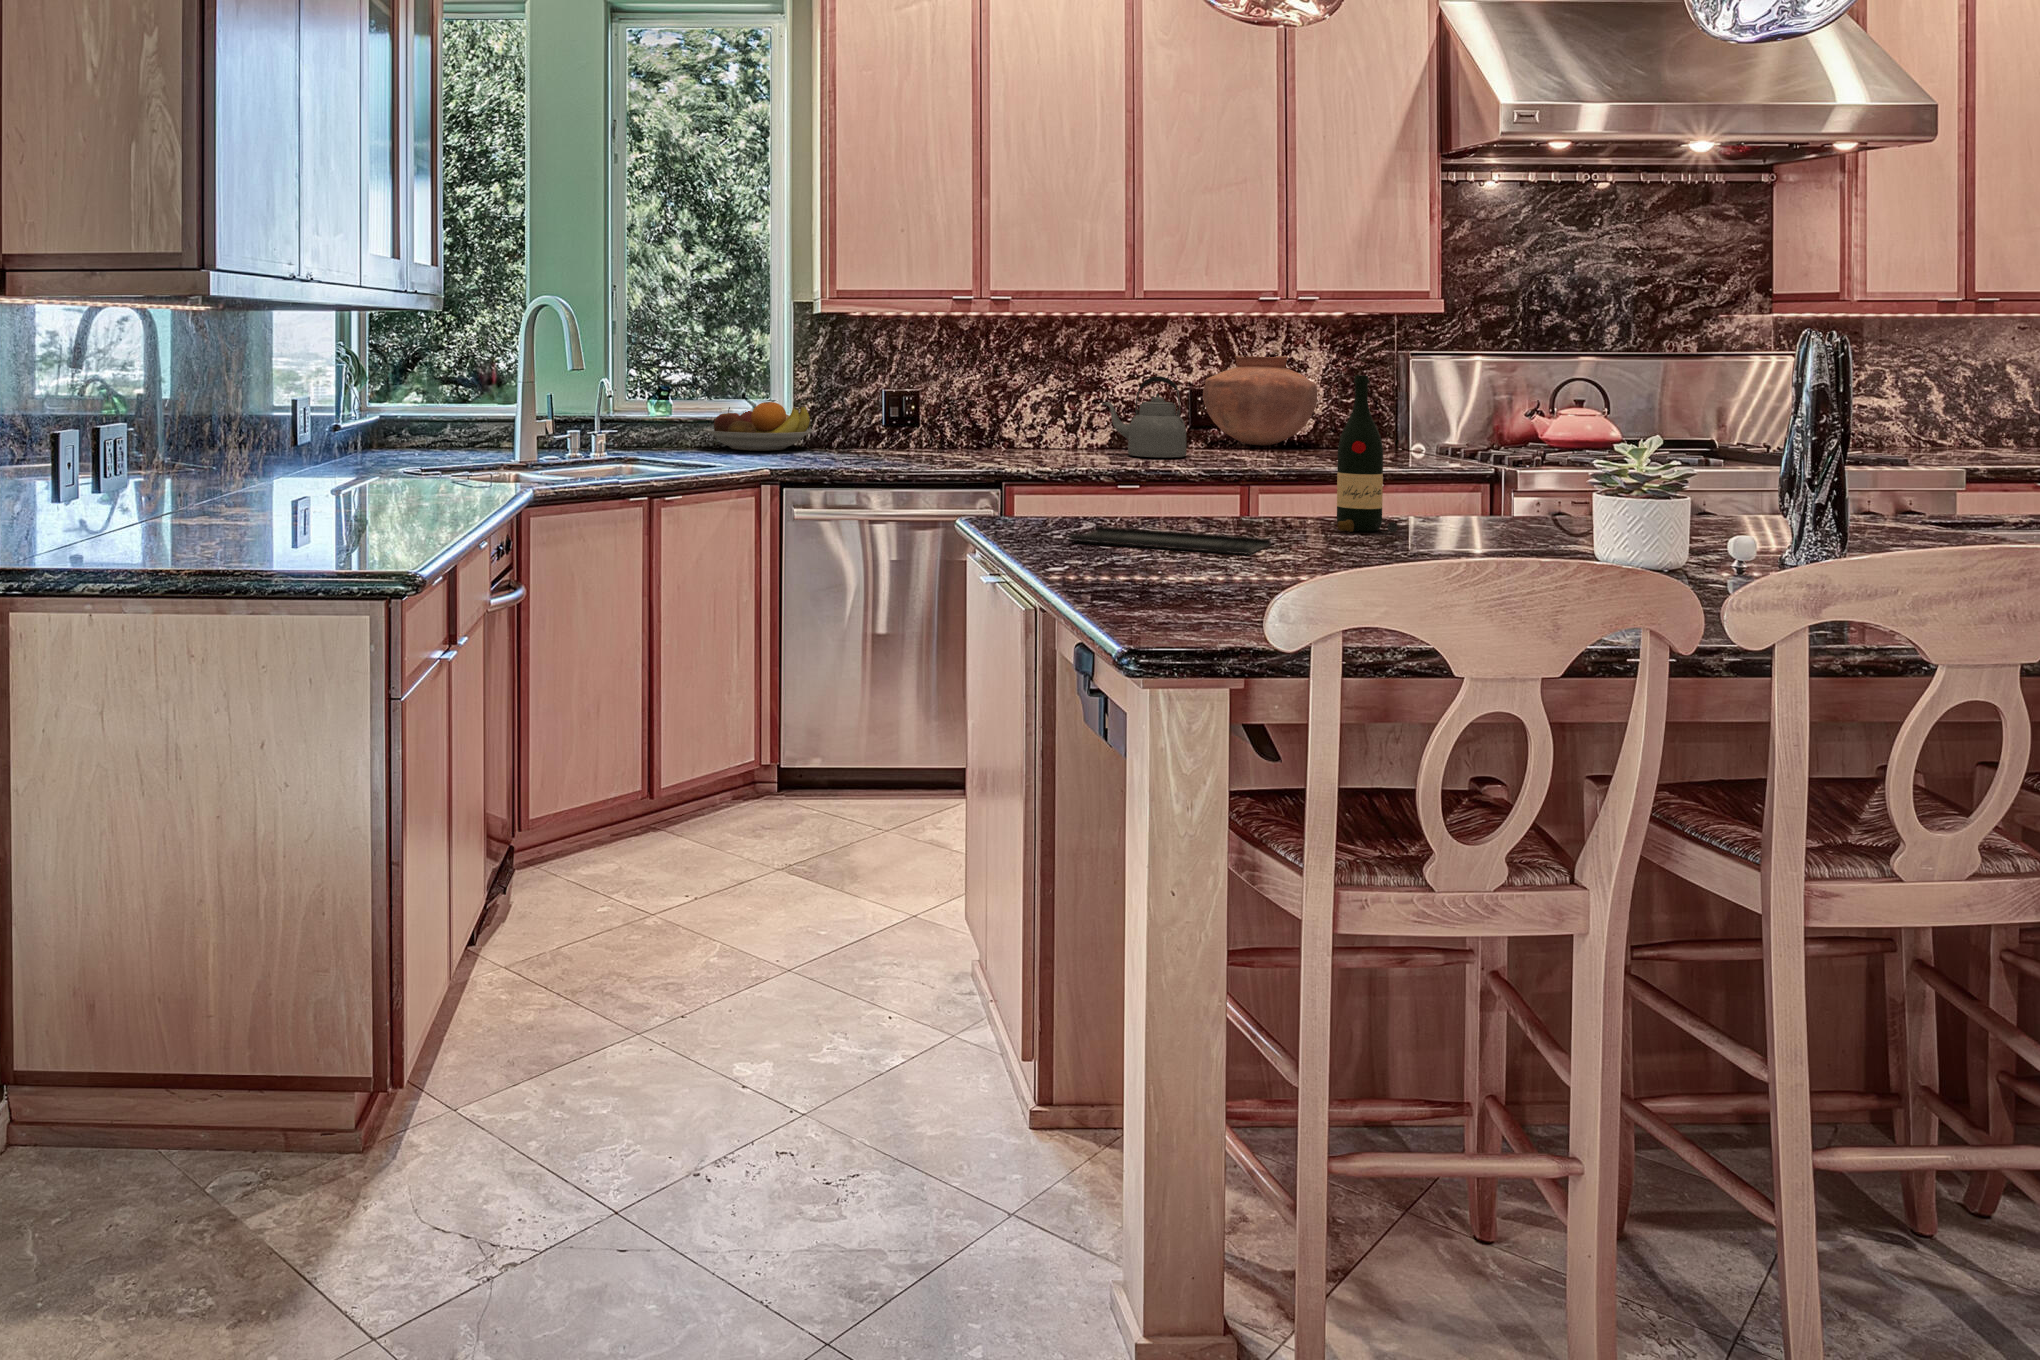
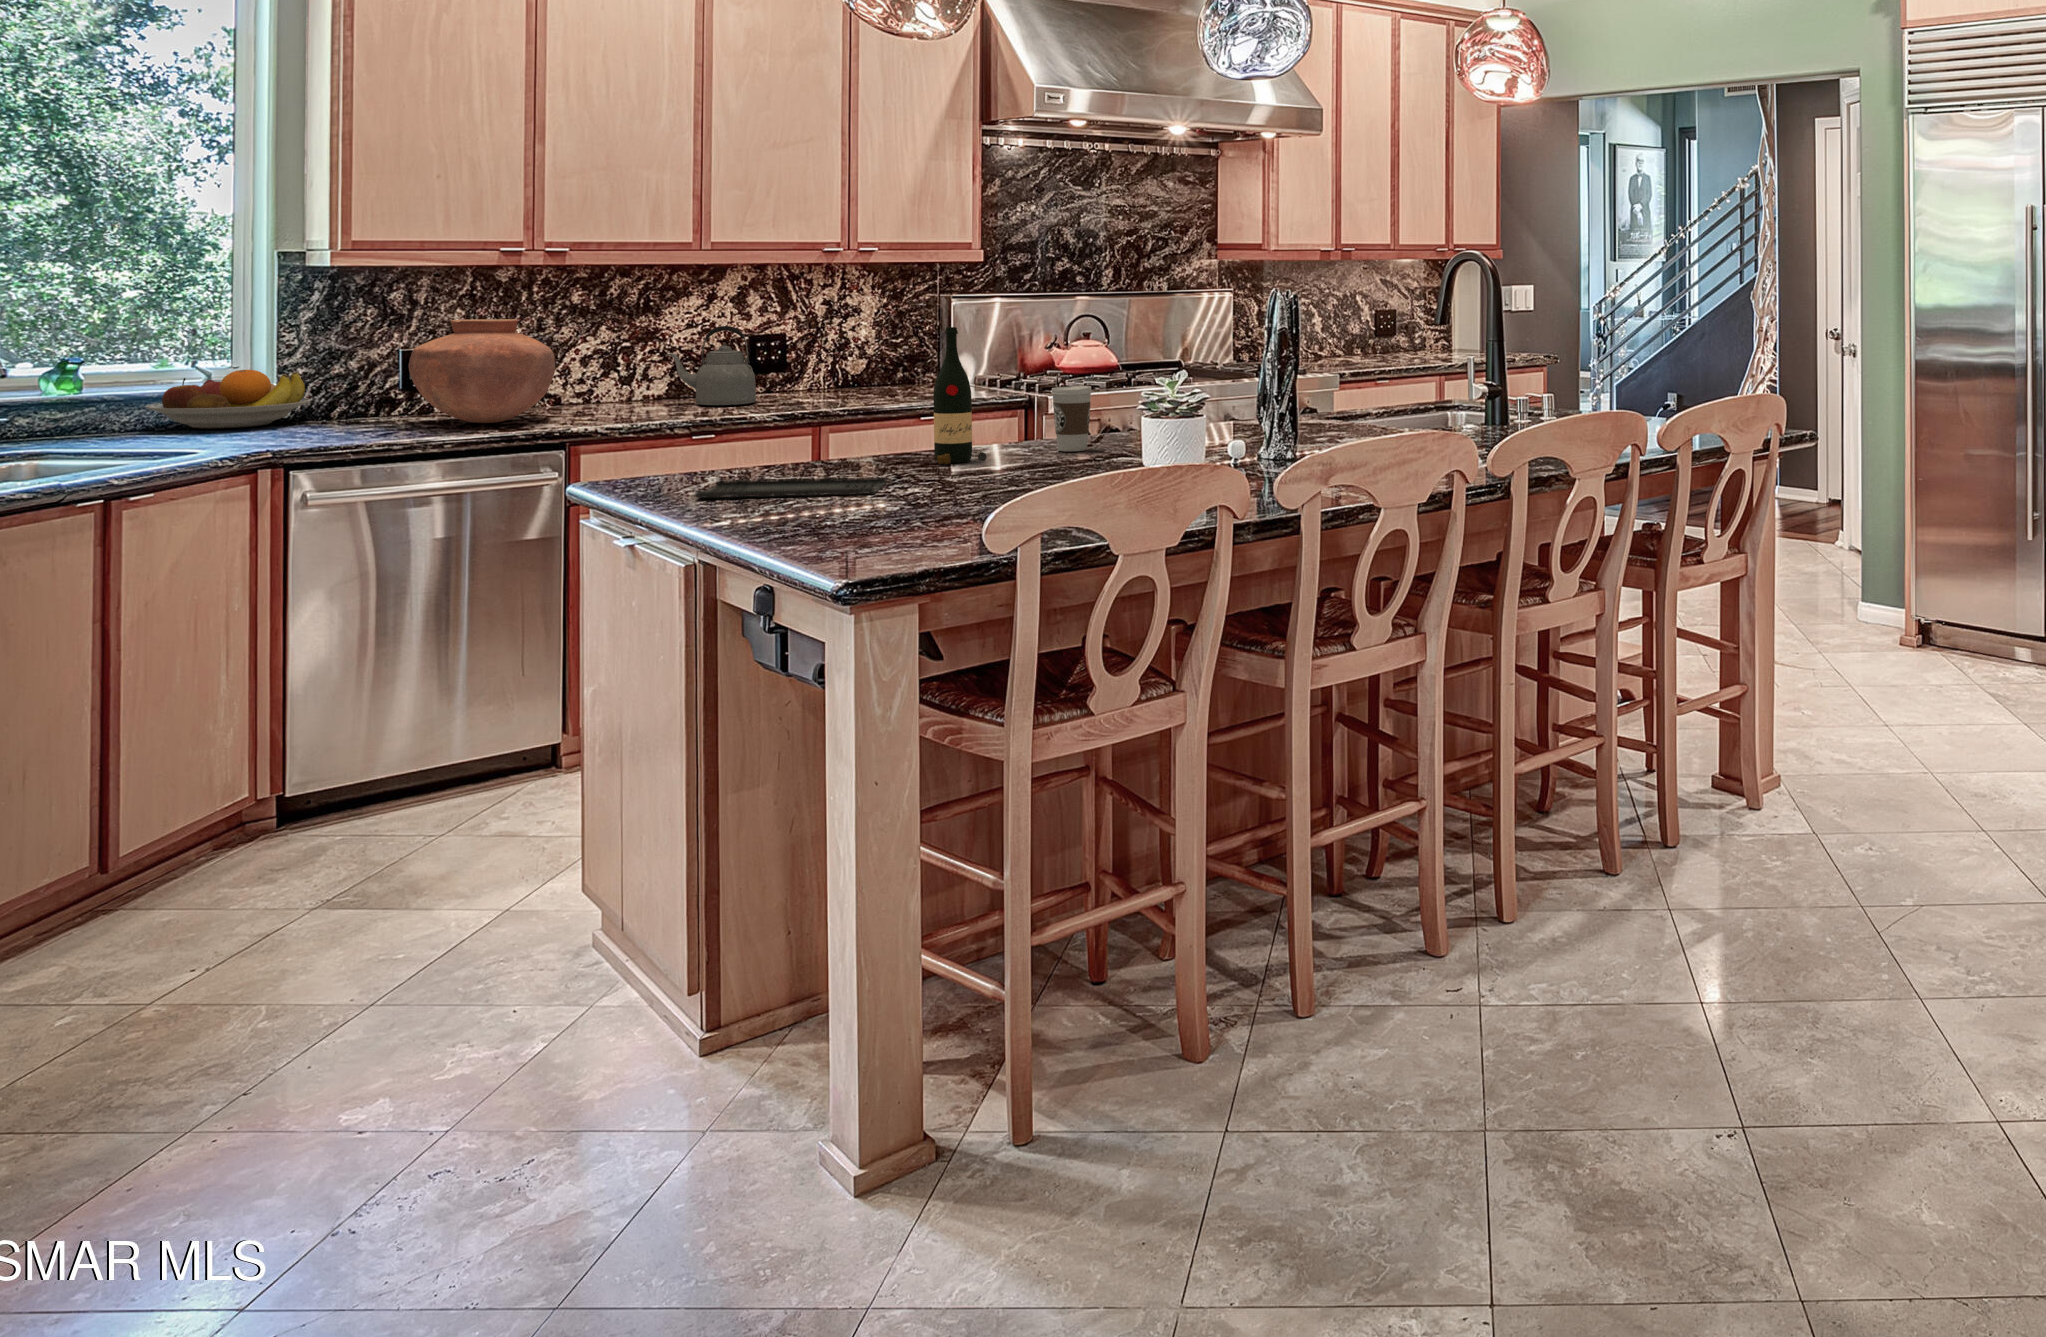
vase: present [1203,356,1317,445] -> present [409,319,555,423]
coffee cup: none [1486,452,1540,532] -> present [1052,386,1092,452]

